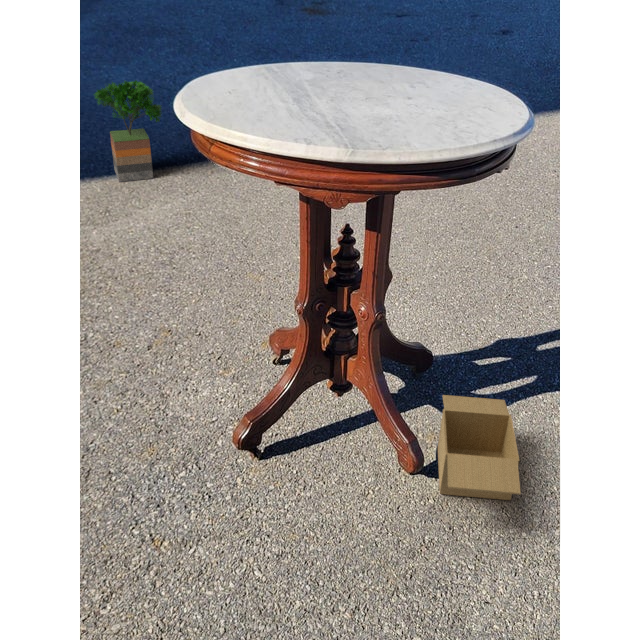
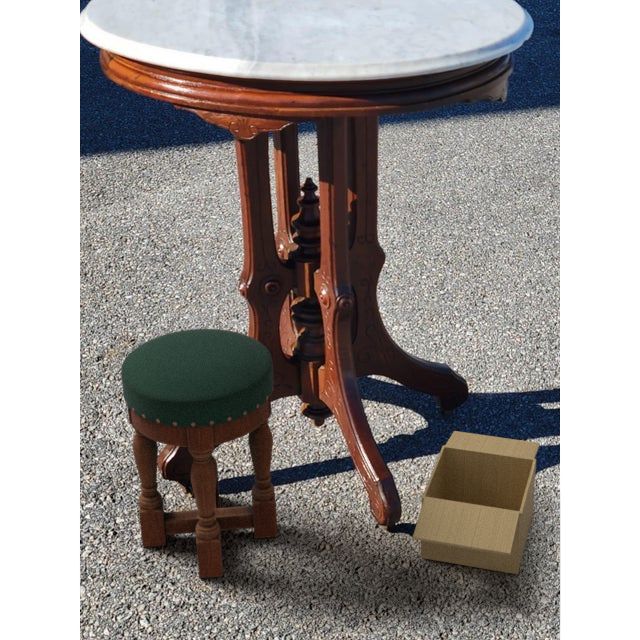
potted tree: present [94,80,162,182] -> none [101,21,193,159]
stool: none [224,340,340,529] -> present [121,329,277,578]

